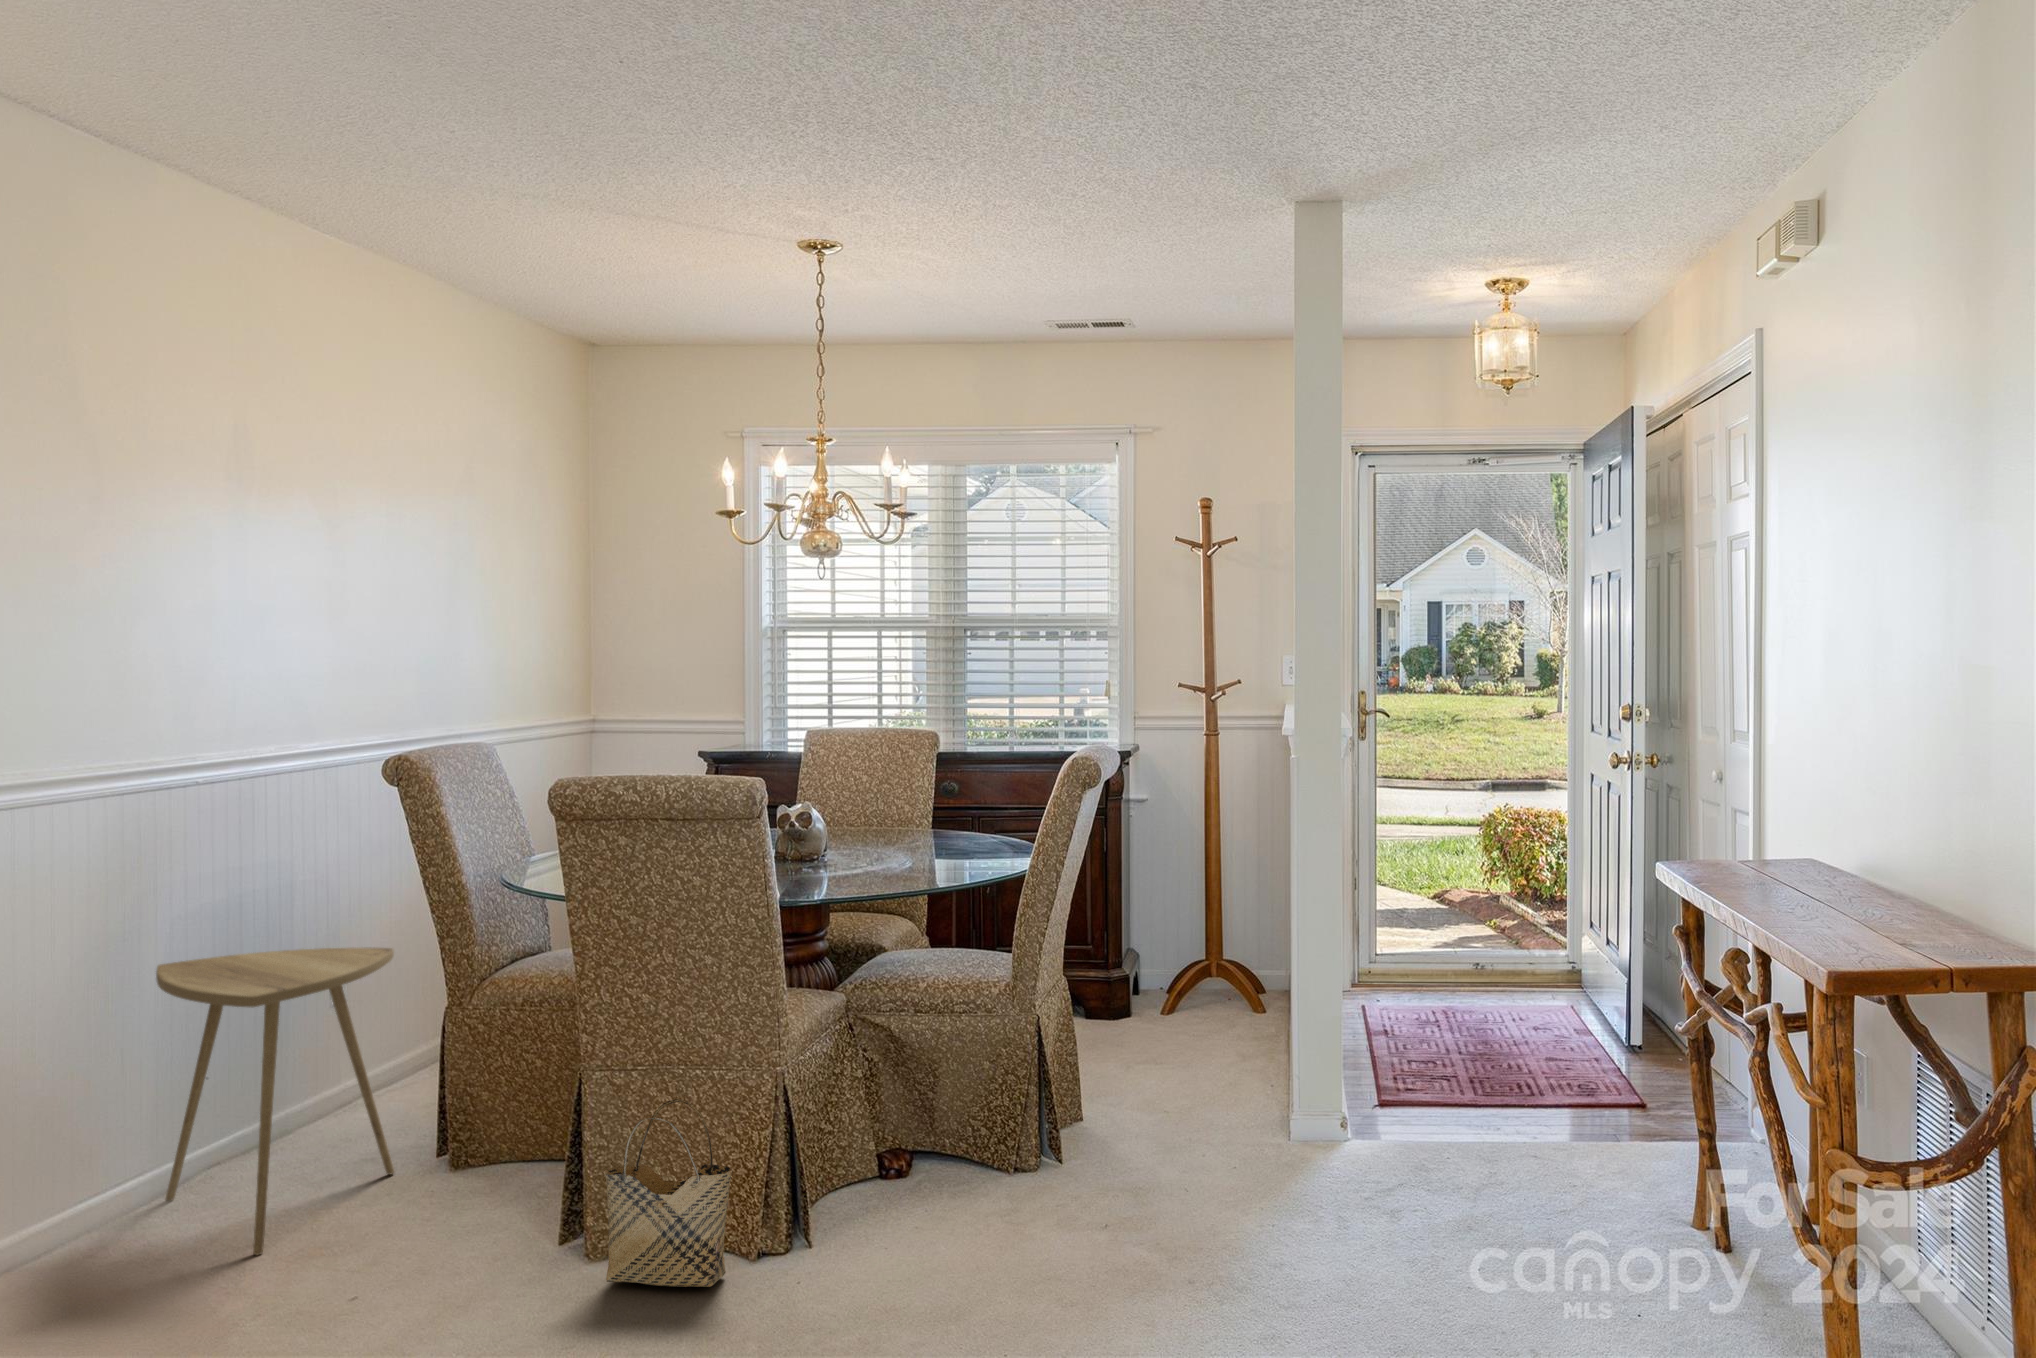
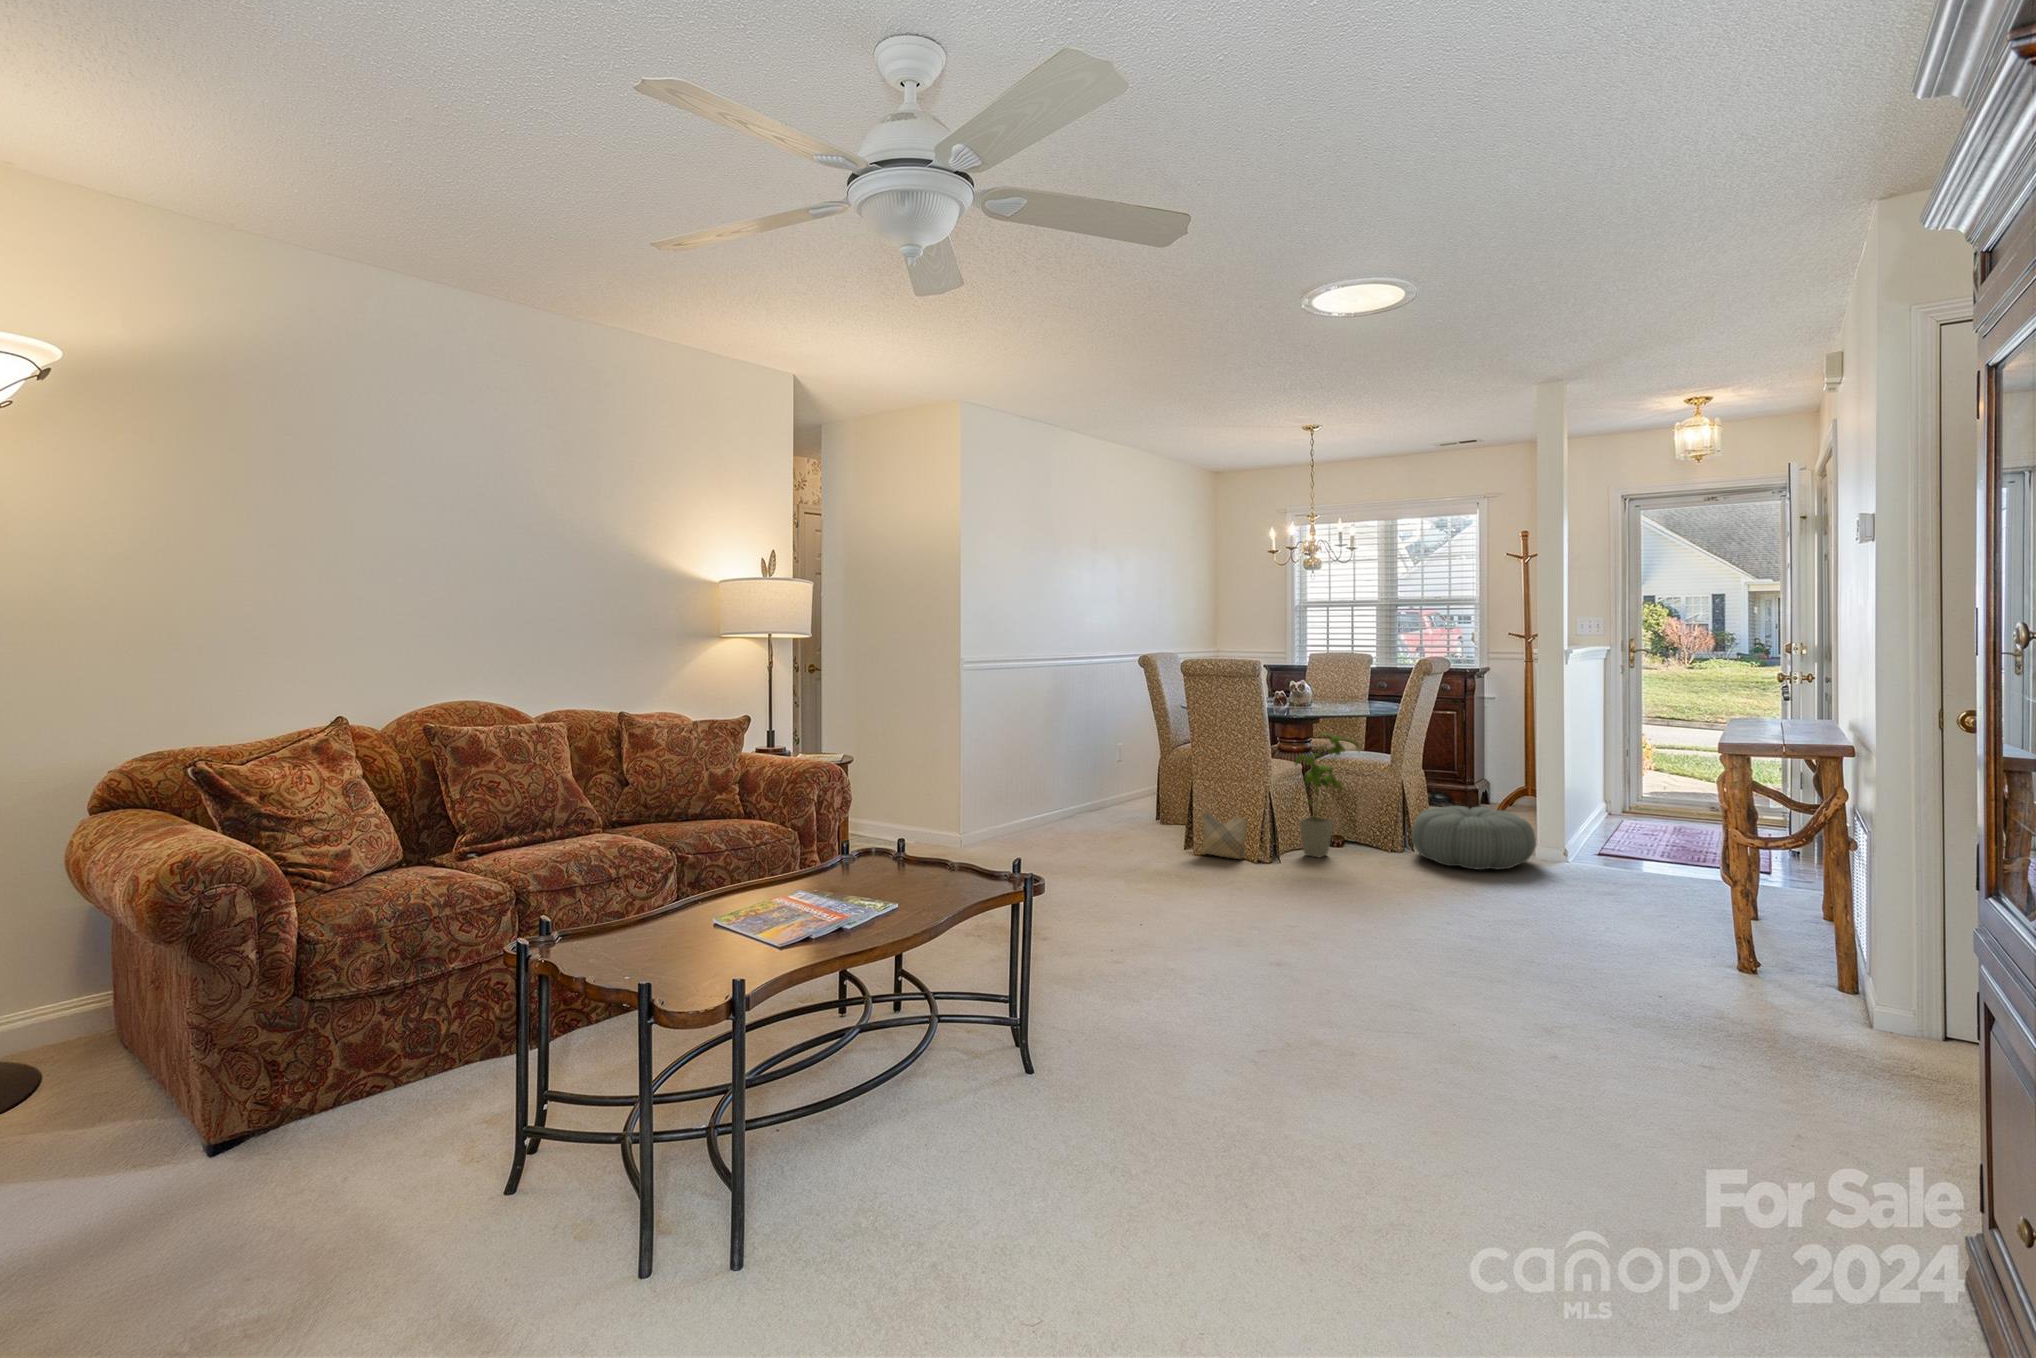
house plant: none [842,923,988,1237] -> present [1295,733,1360,857]
side table: present [156,947,394,1255] -> none [1046,733,1125,835]
pouf: none [1093,1052,1347,1217] -> present [1411,806,1536,870]

